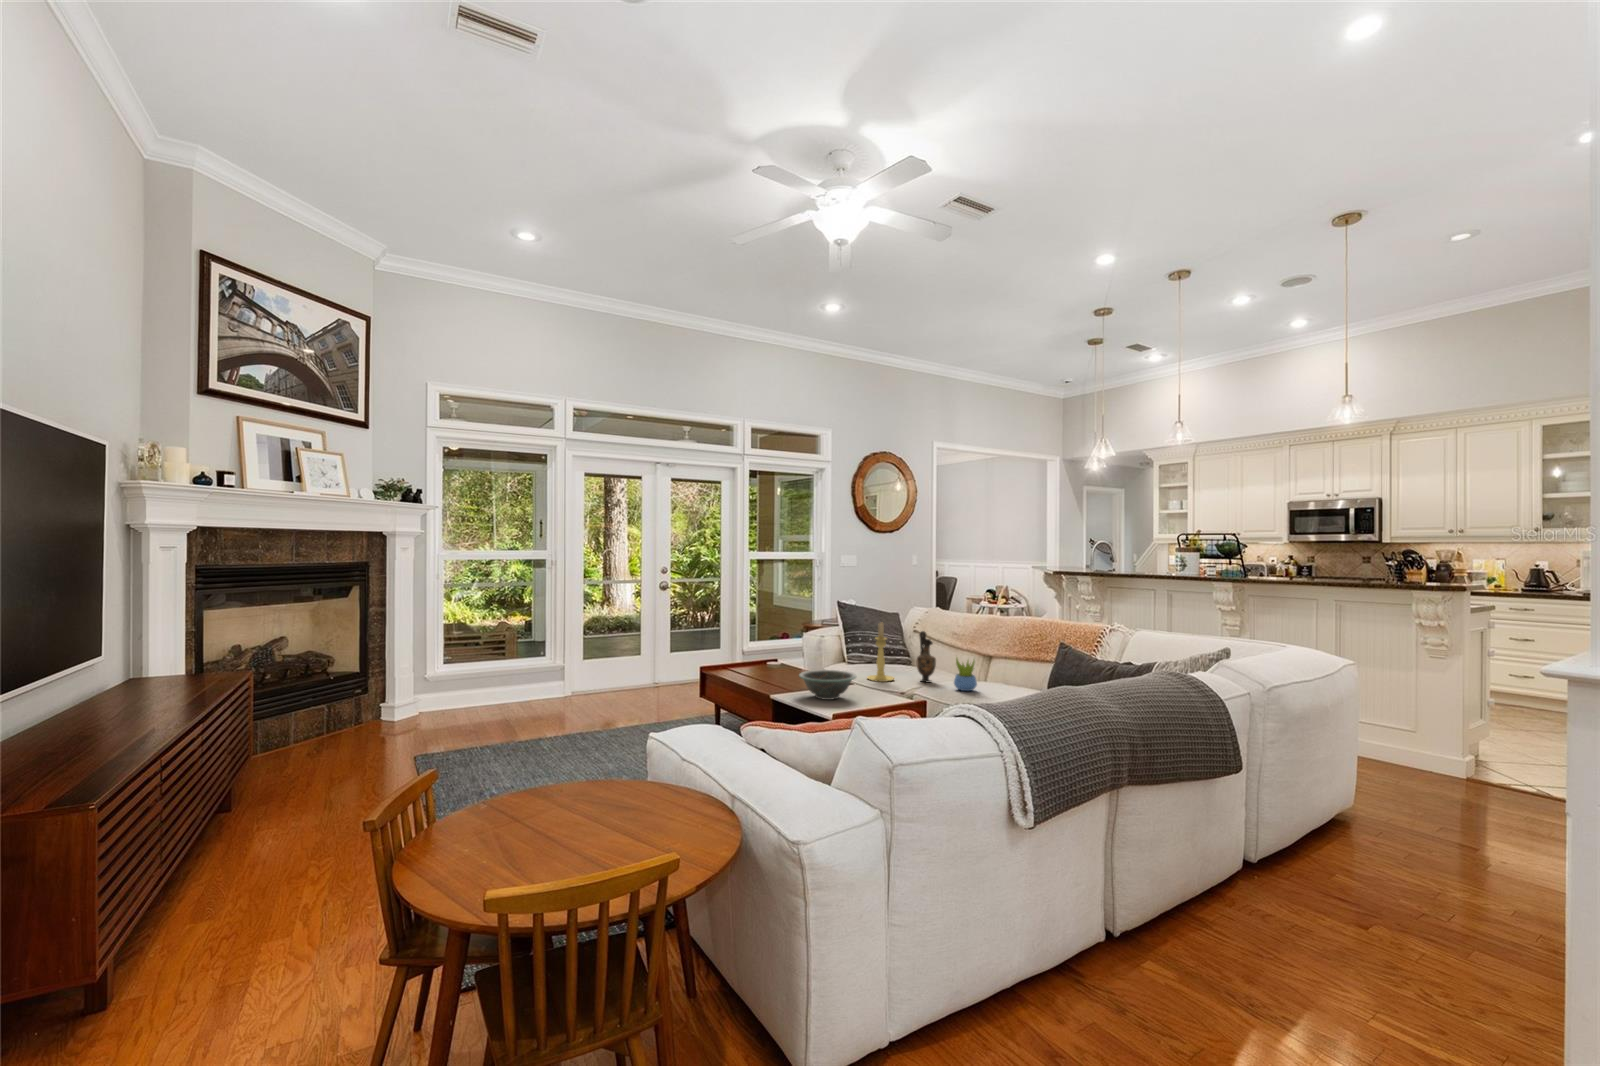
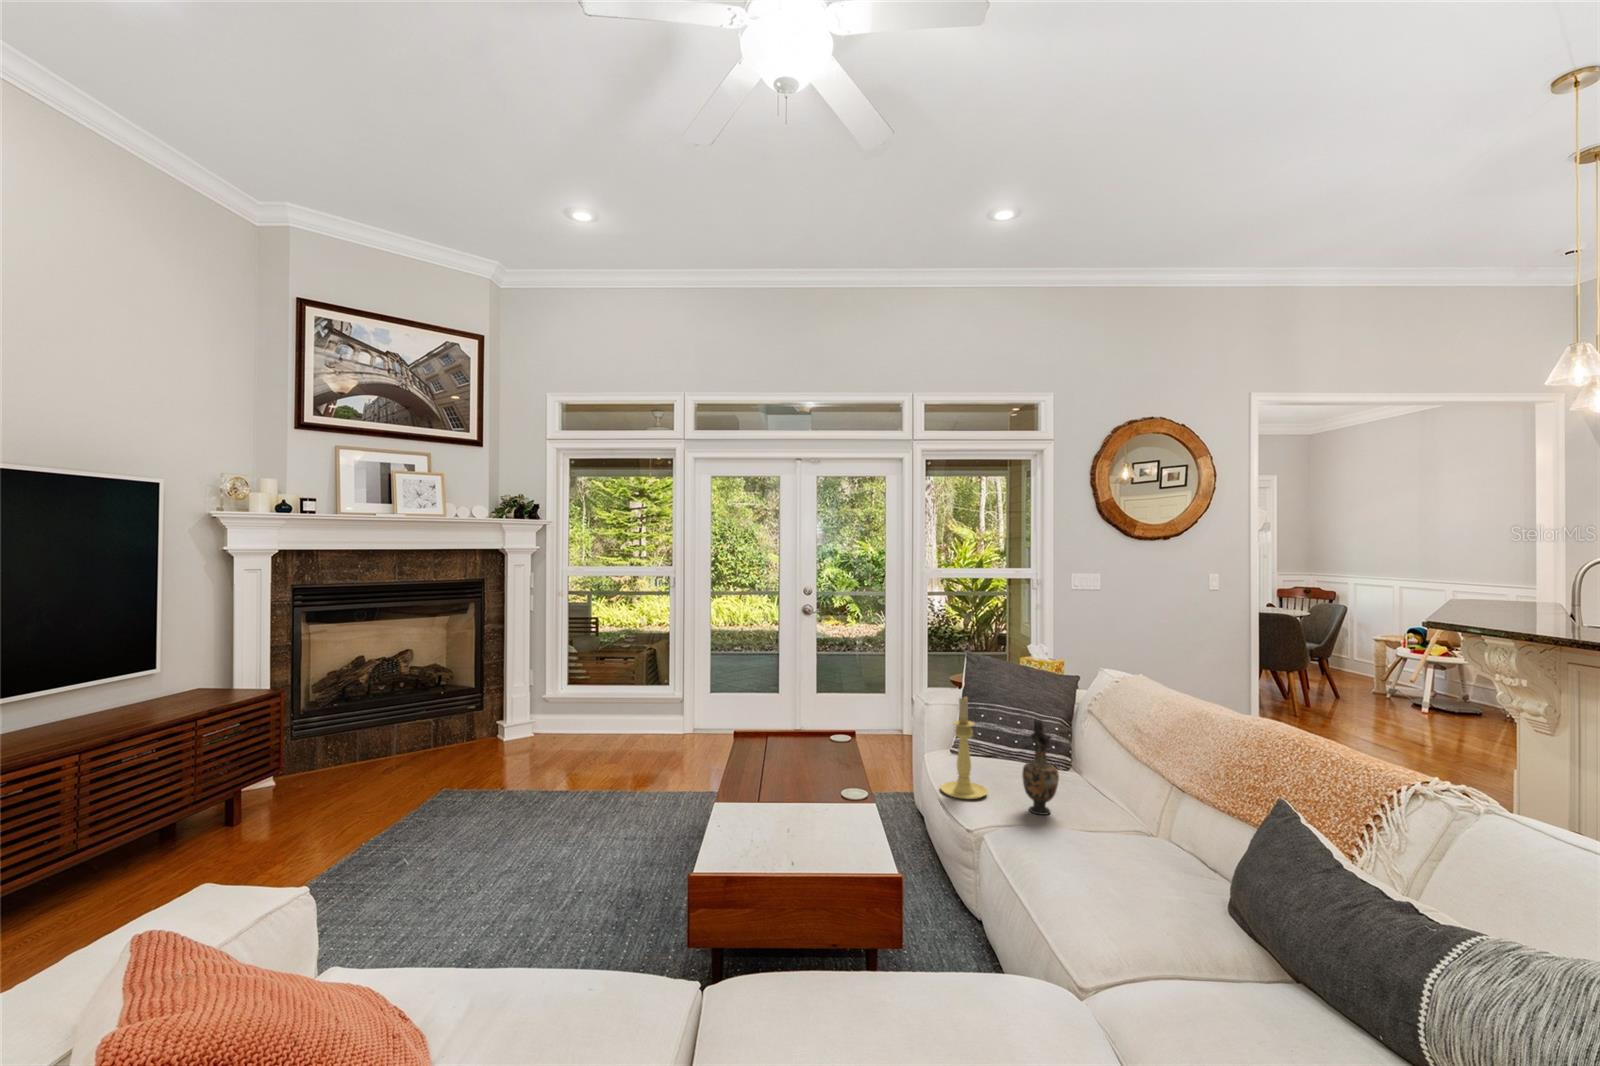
succulent plant: present [954,658,977,691] -> none [1058,780,1104,854]
decorative bowl: present [799,670,856,700] -> none [741,770,836,829]

